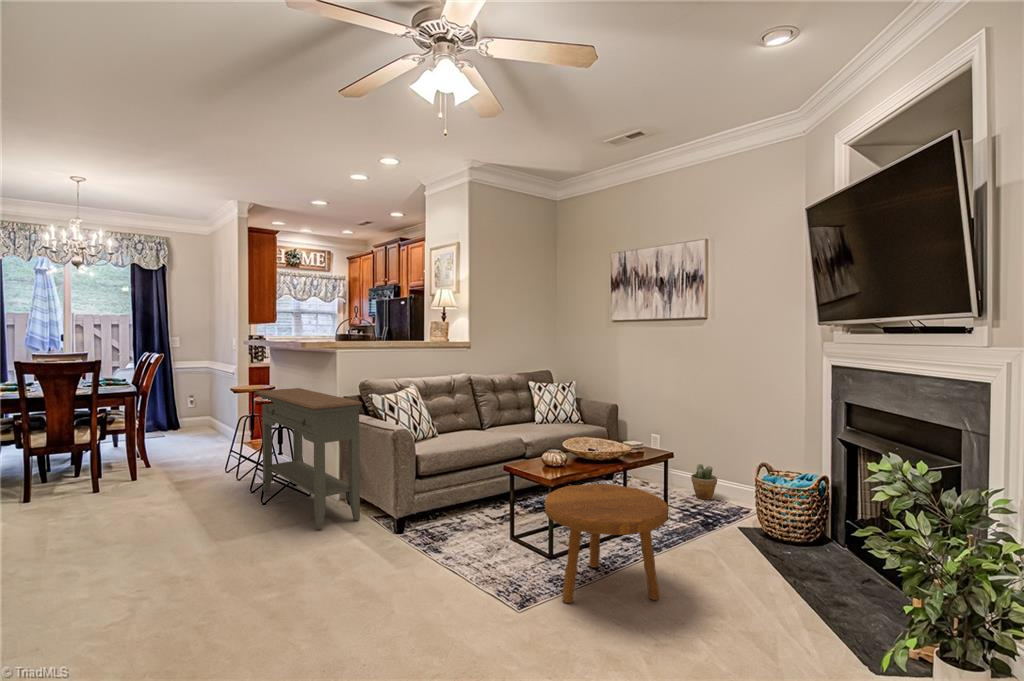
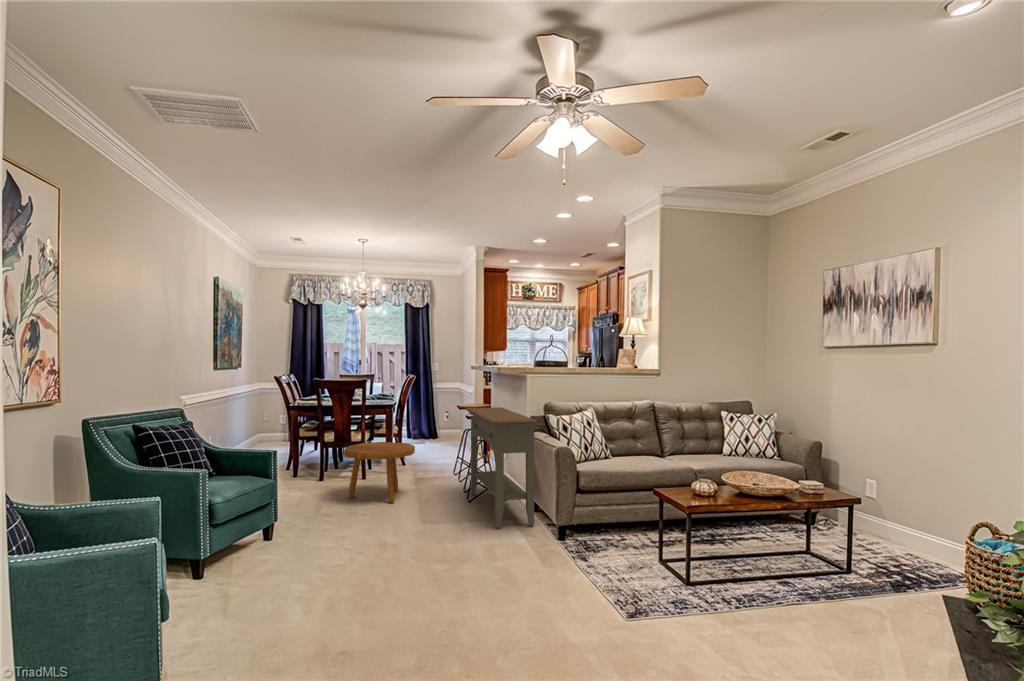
potted plant: present [691,464,717,500] -> none [907,519,943,564]
footstool: present [545,484,668,603] -> present [344,442,415,503]

